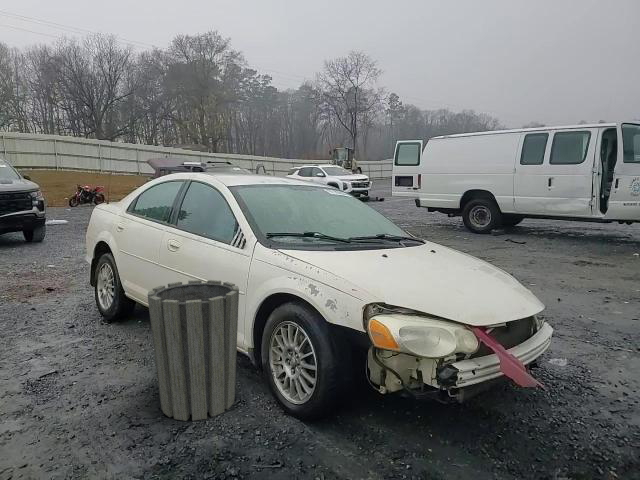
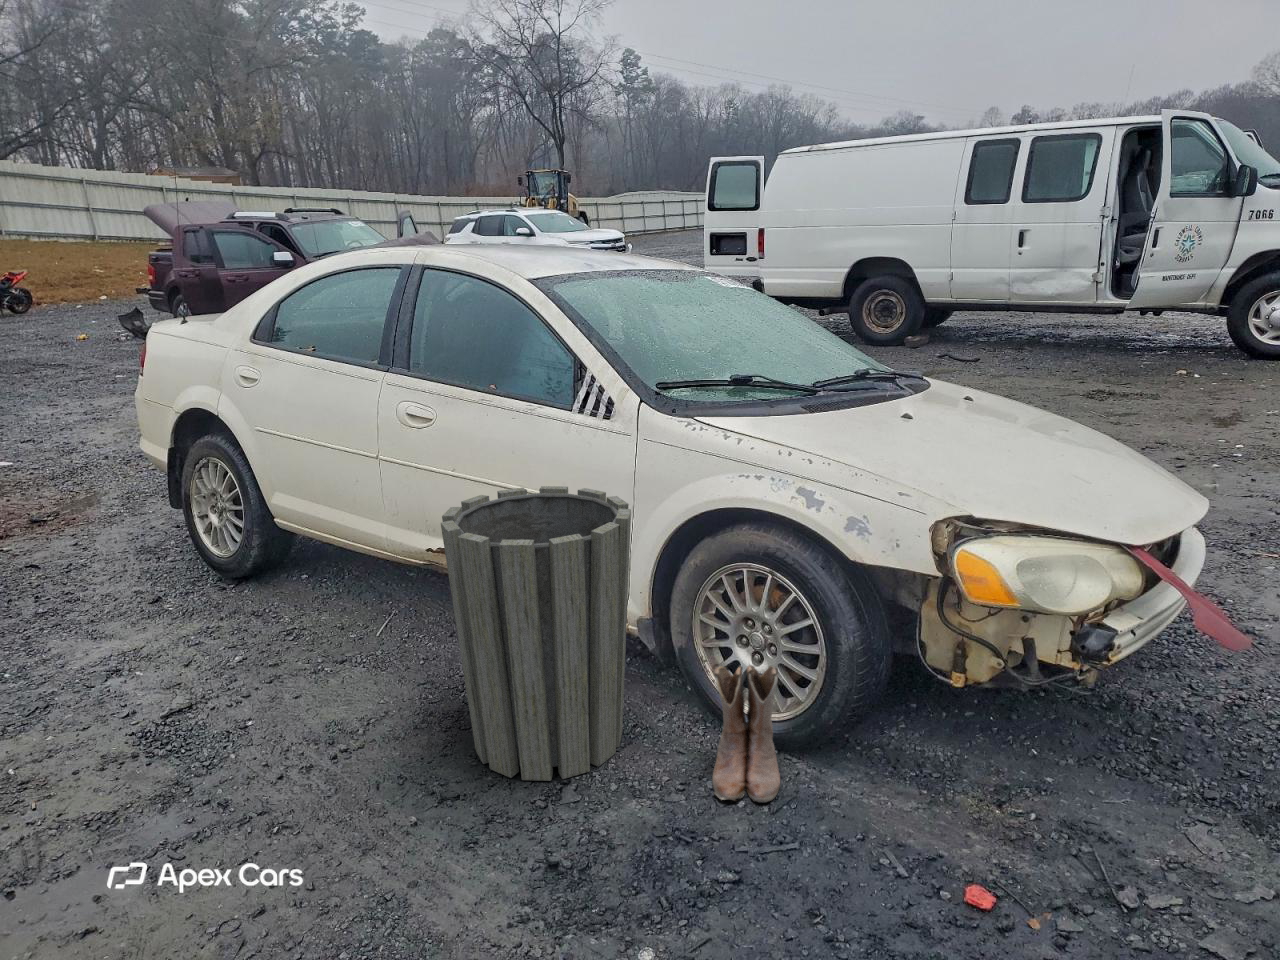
boots: none [257,371,298,442] -> present [712,665,780,802]

